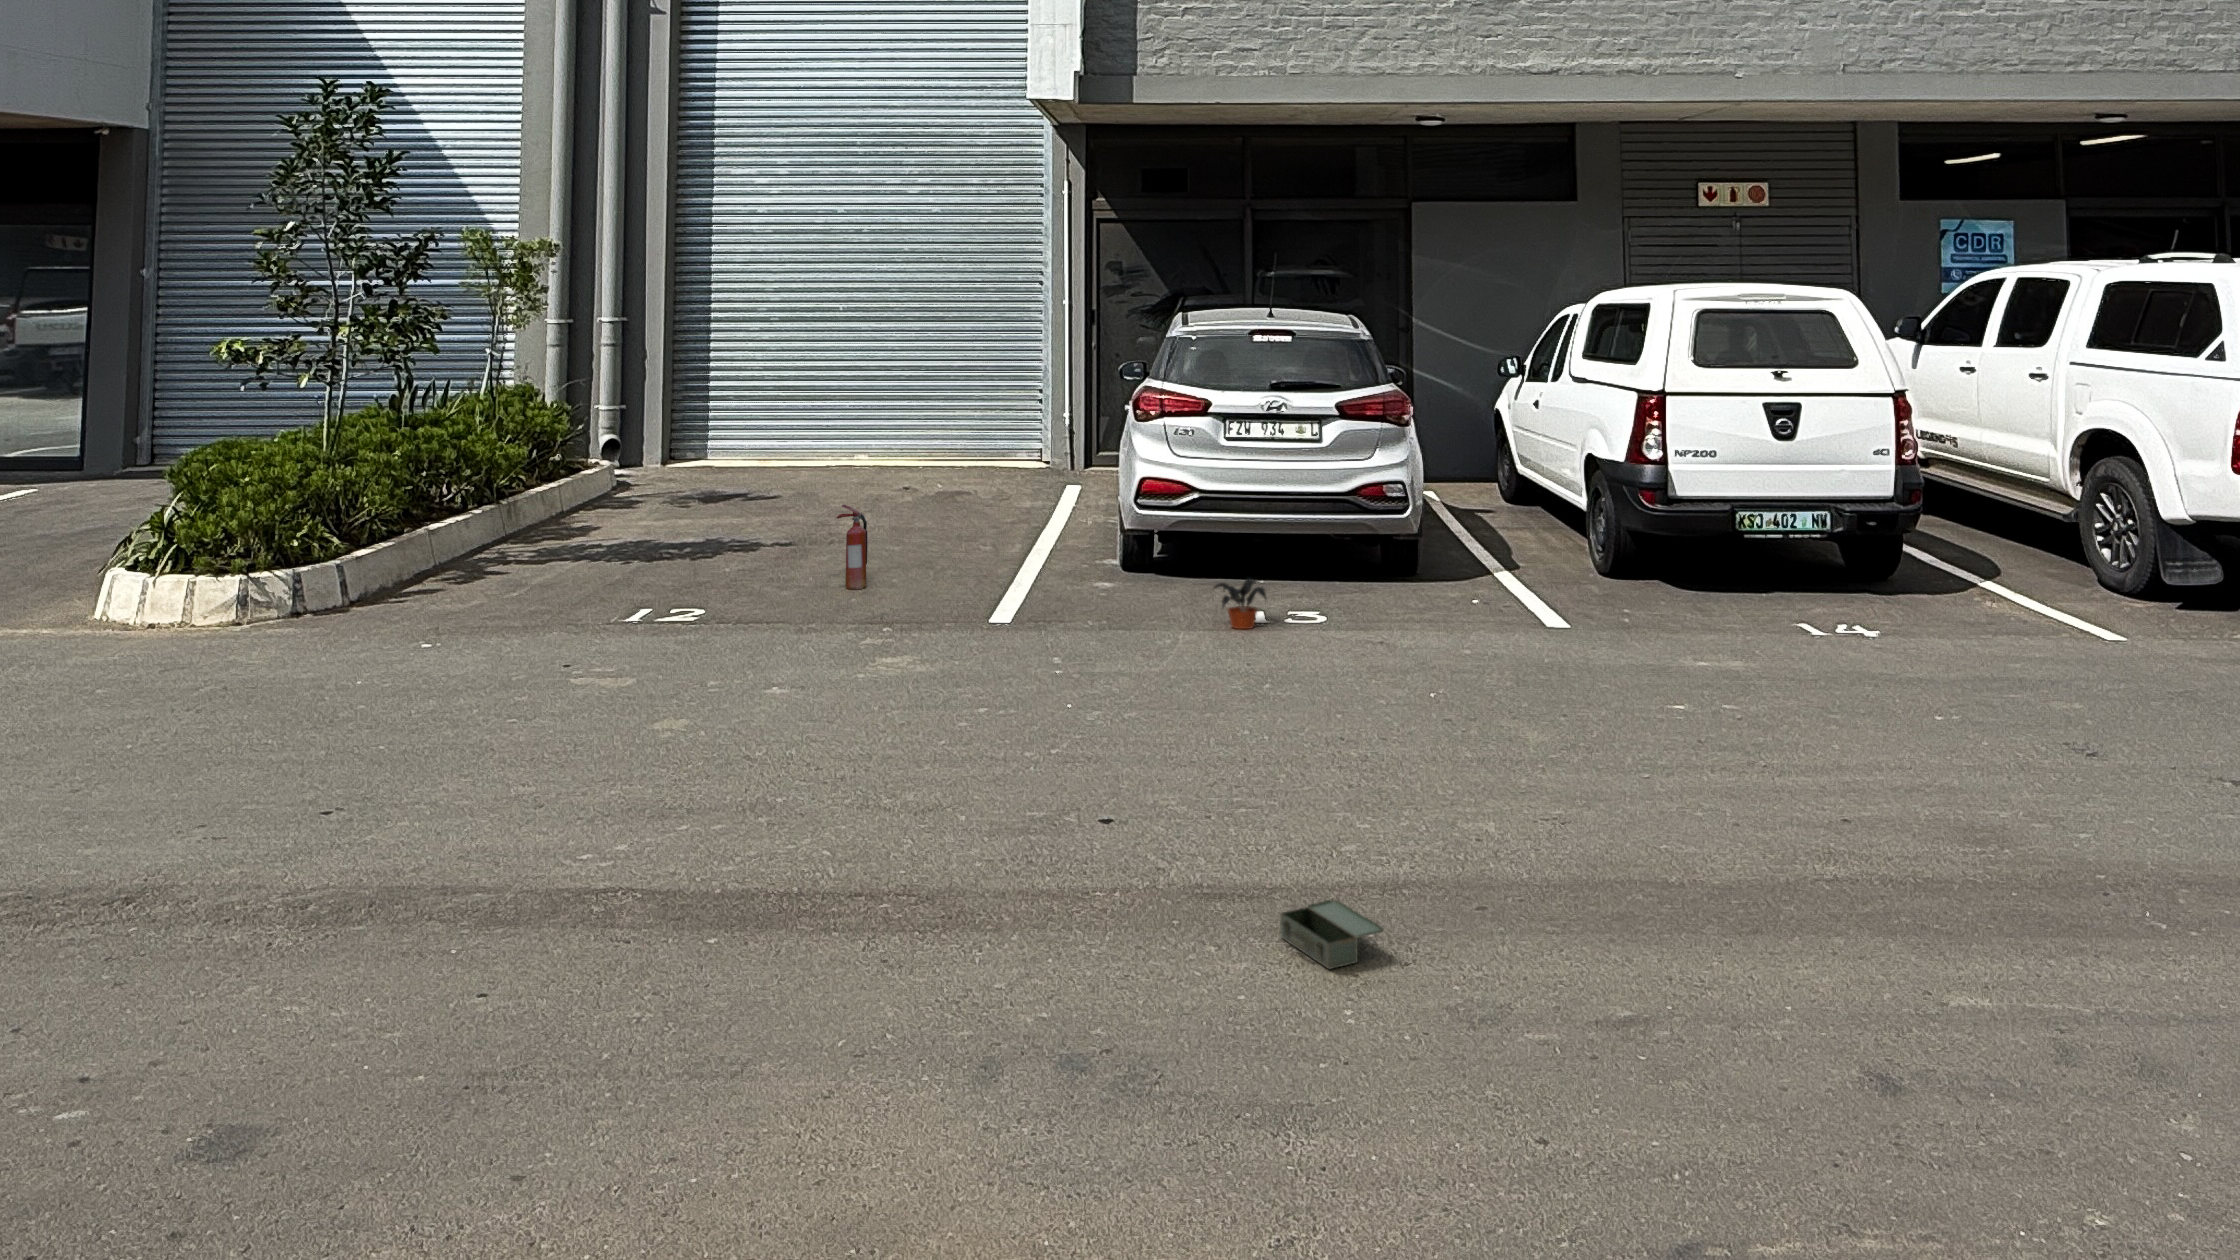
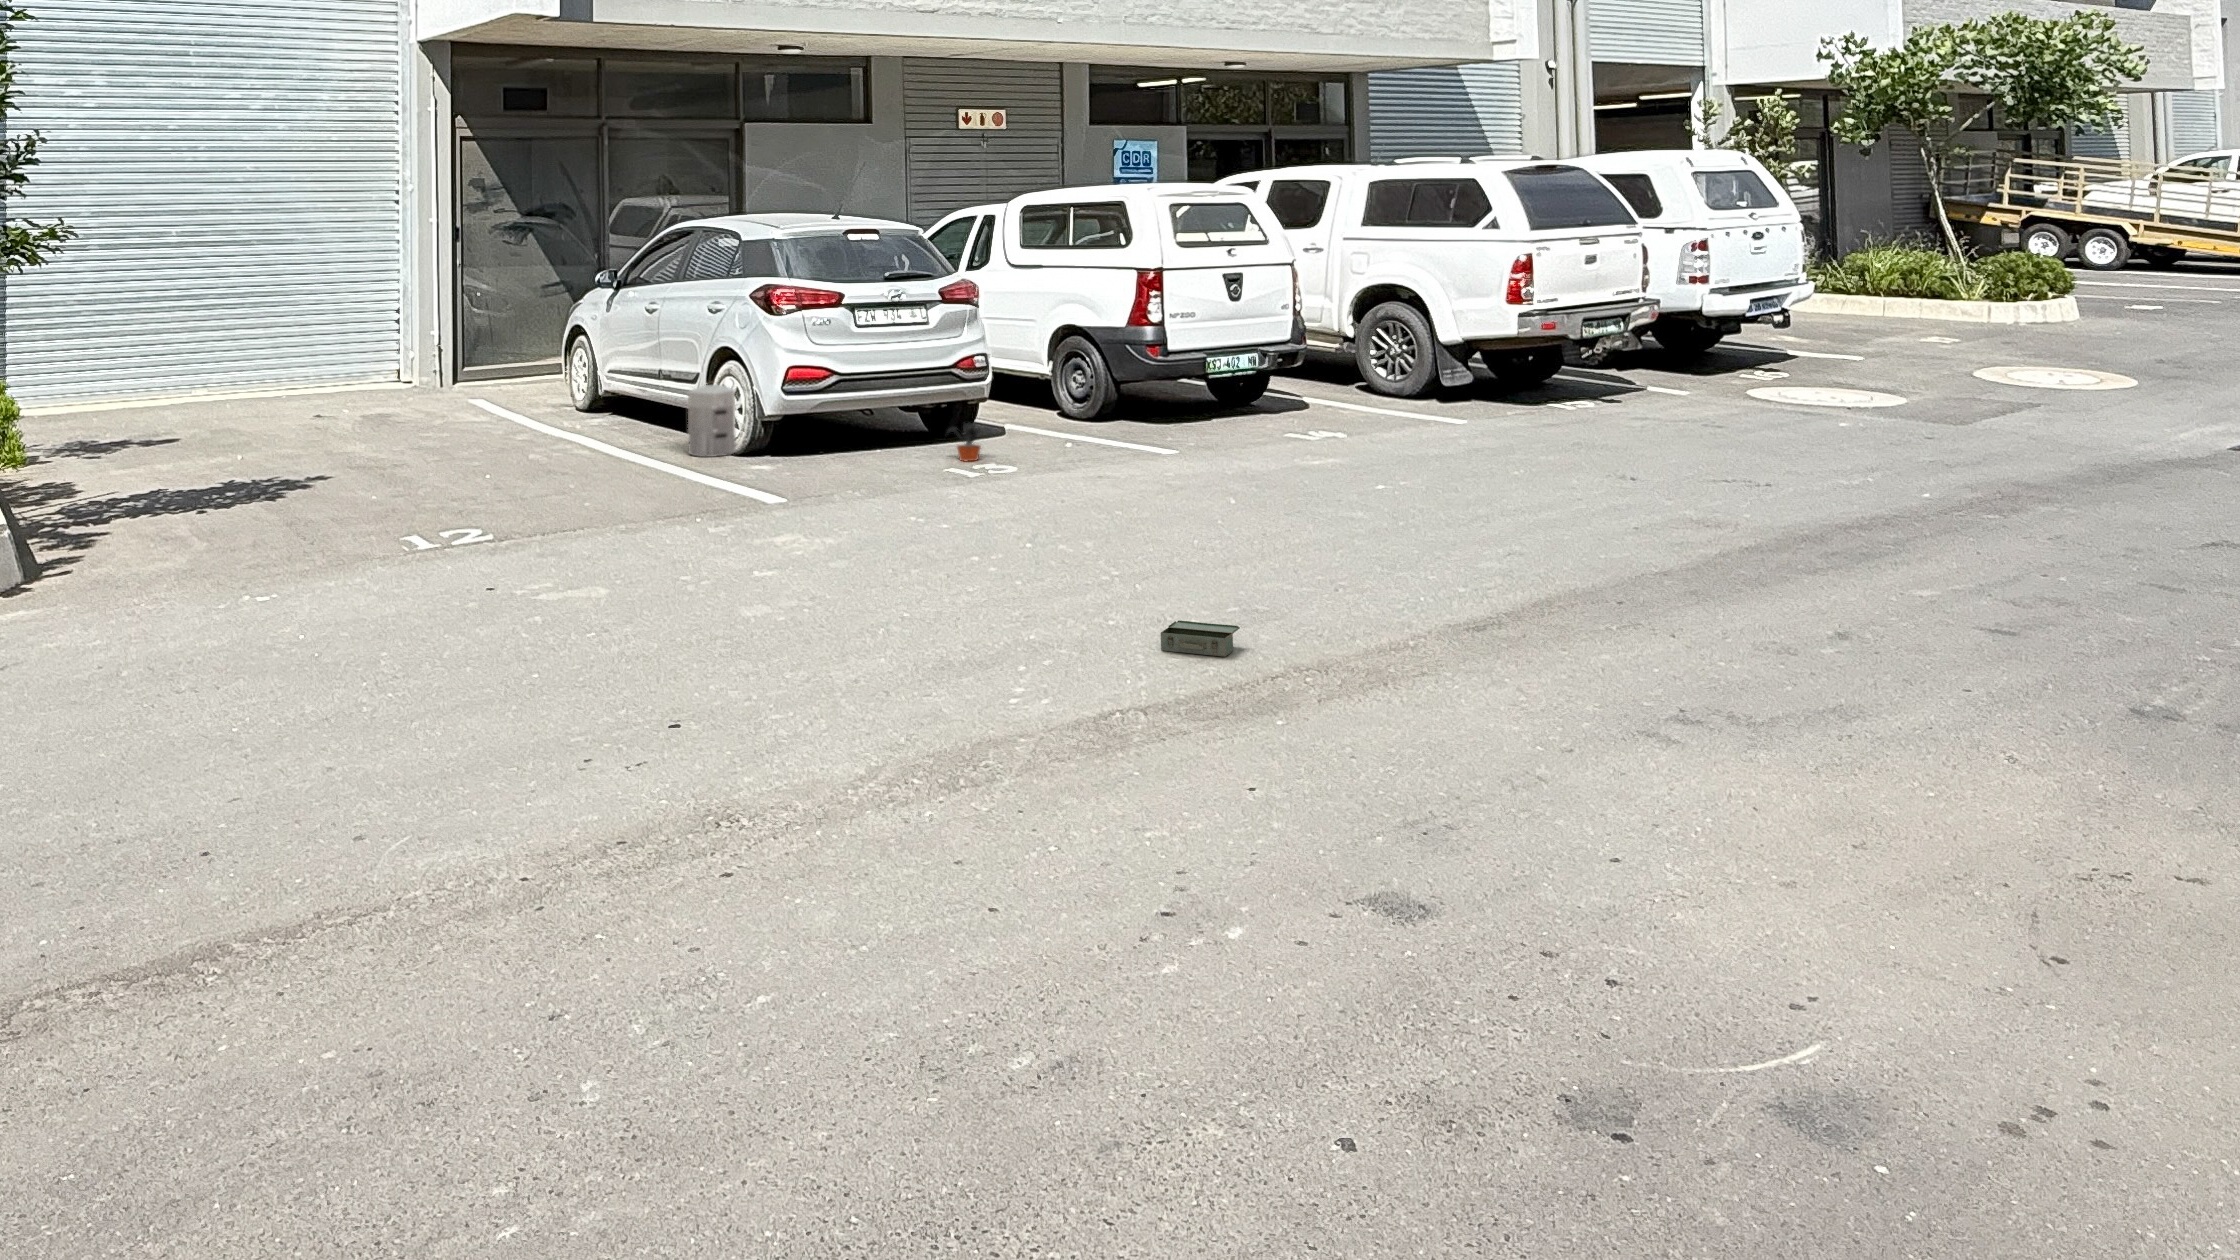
waste bin: none [1022,498,1074,583] -> present [688,383,736,457]
fire extinguisher: present [836,505,868,589] -> none [549,399,580,477]
toolbox: present [1280,900,1384,969] -> present [1161,621,1240,657]

